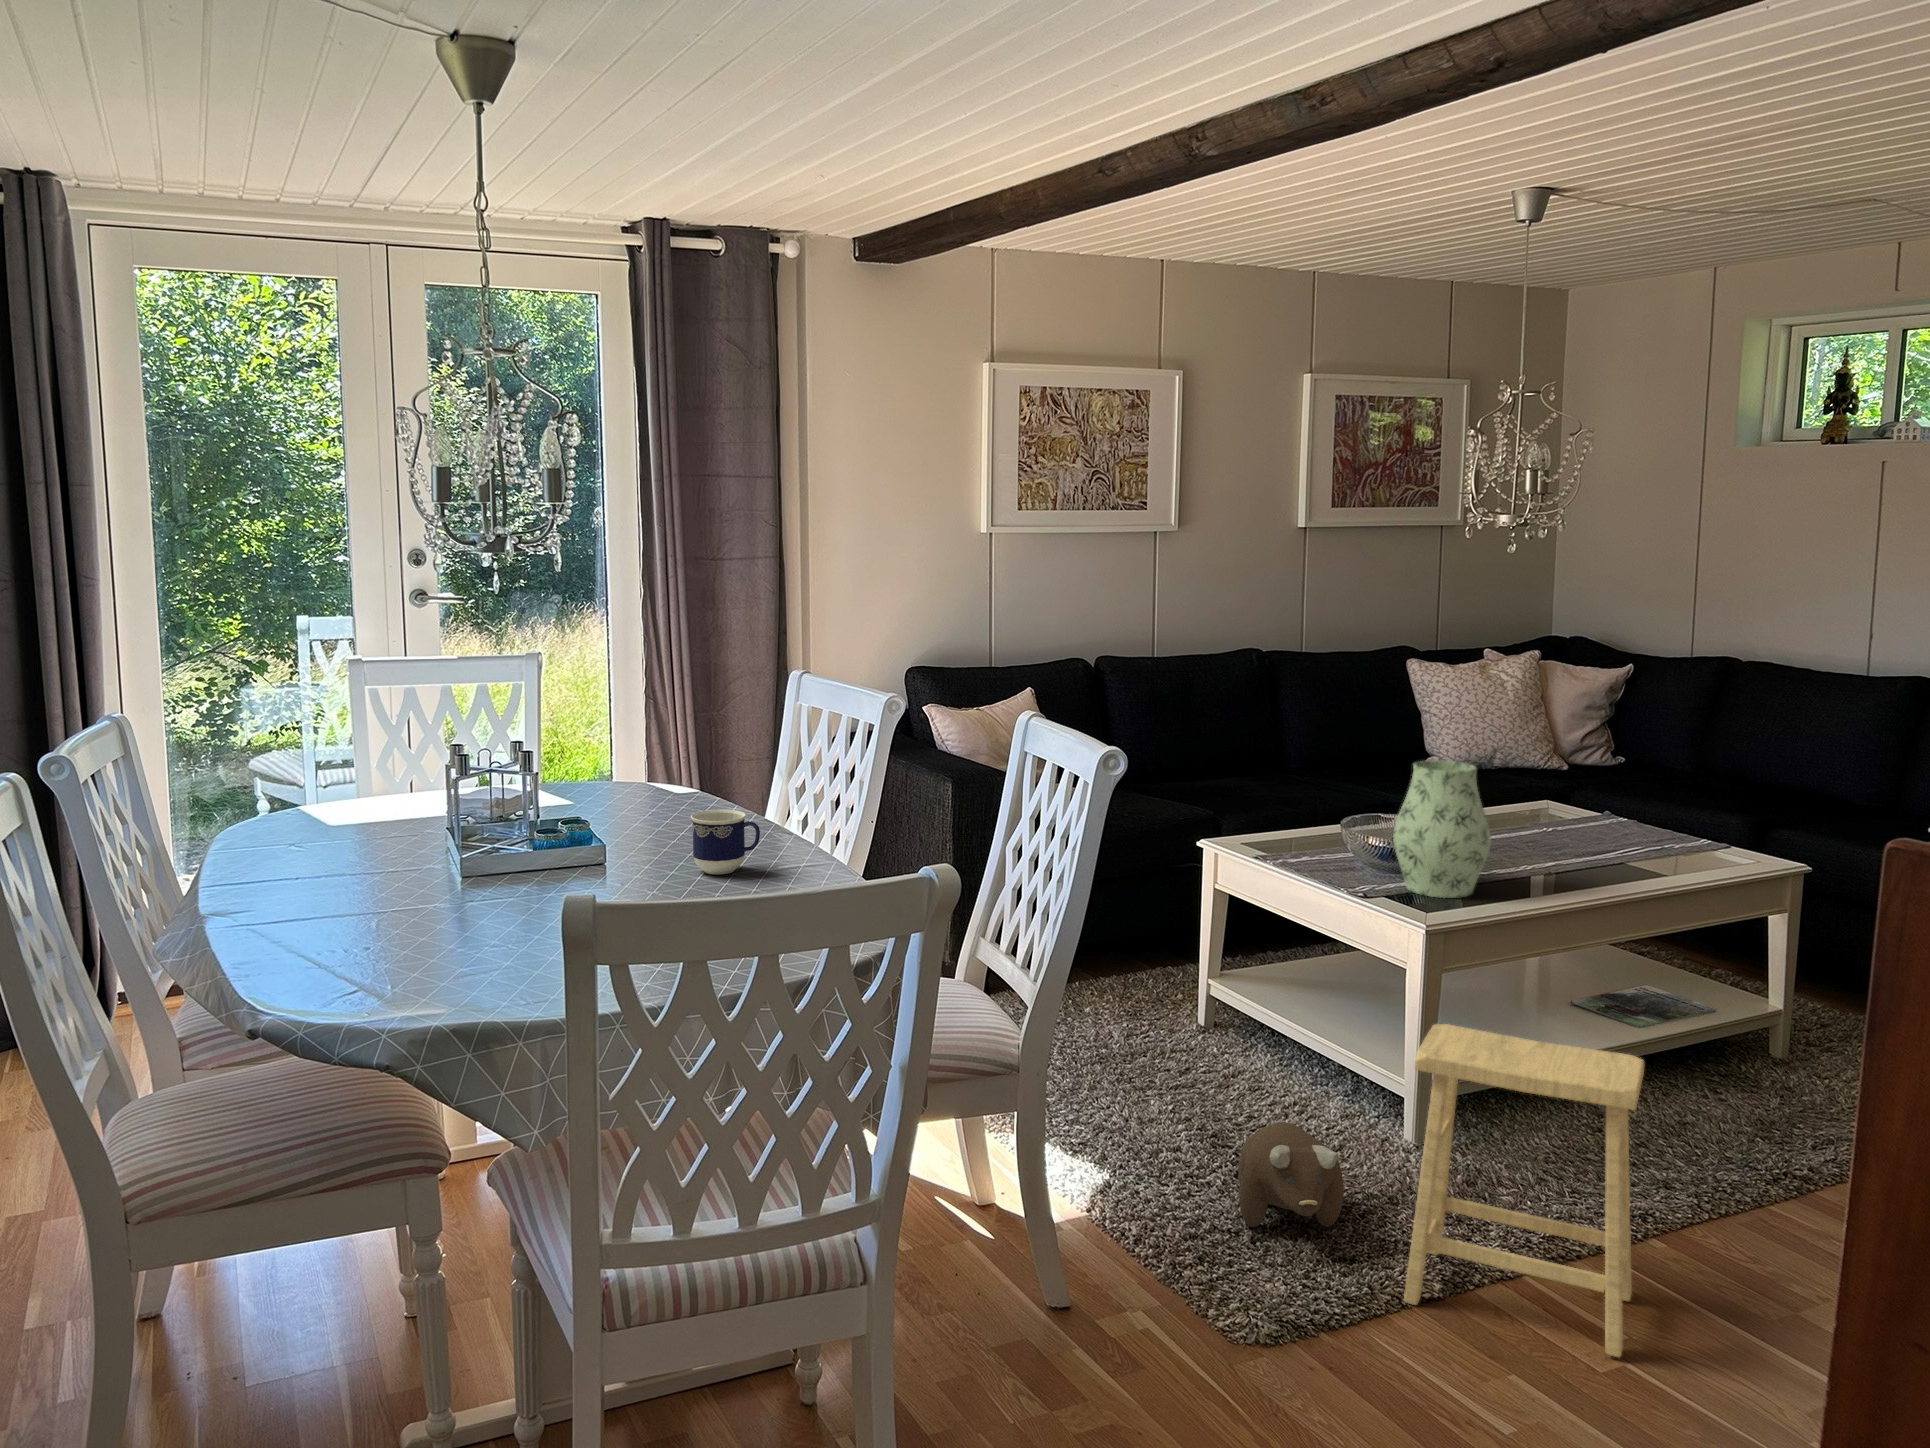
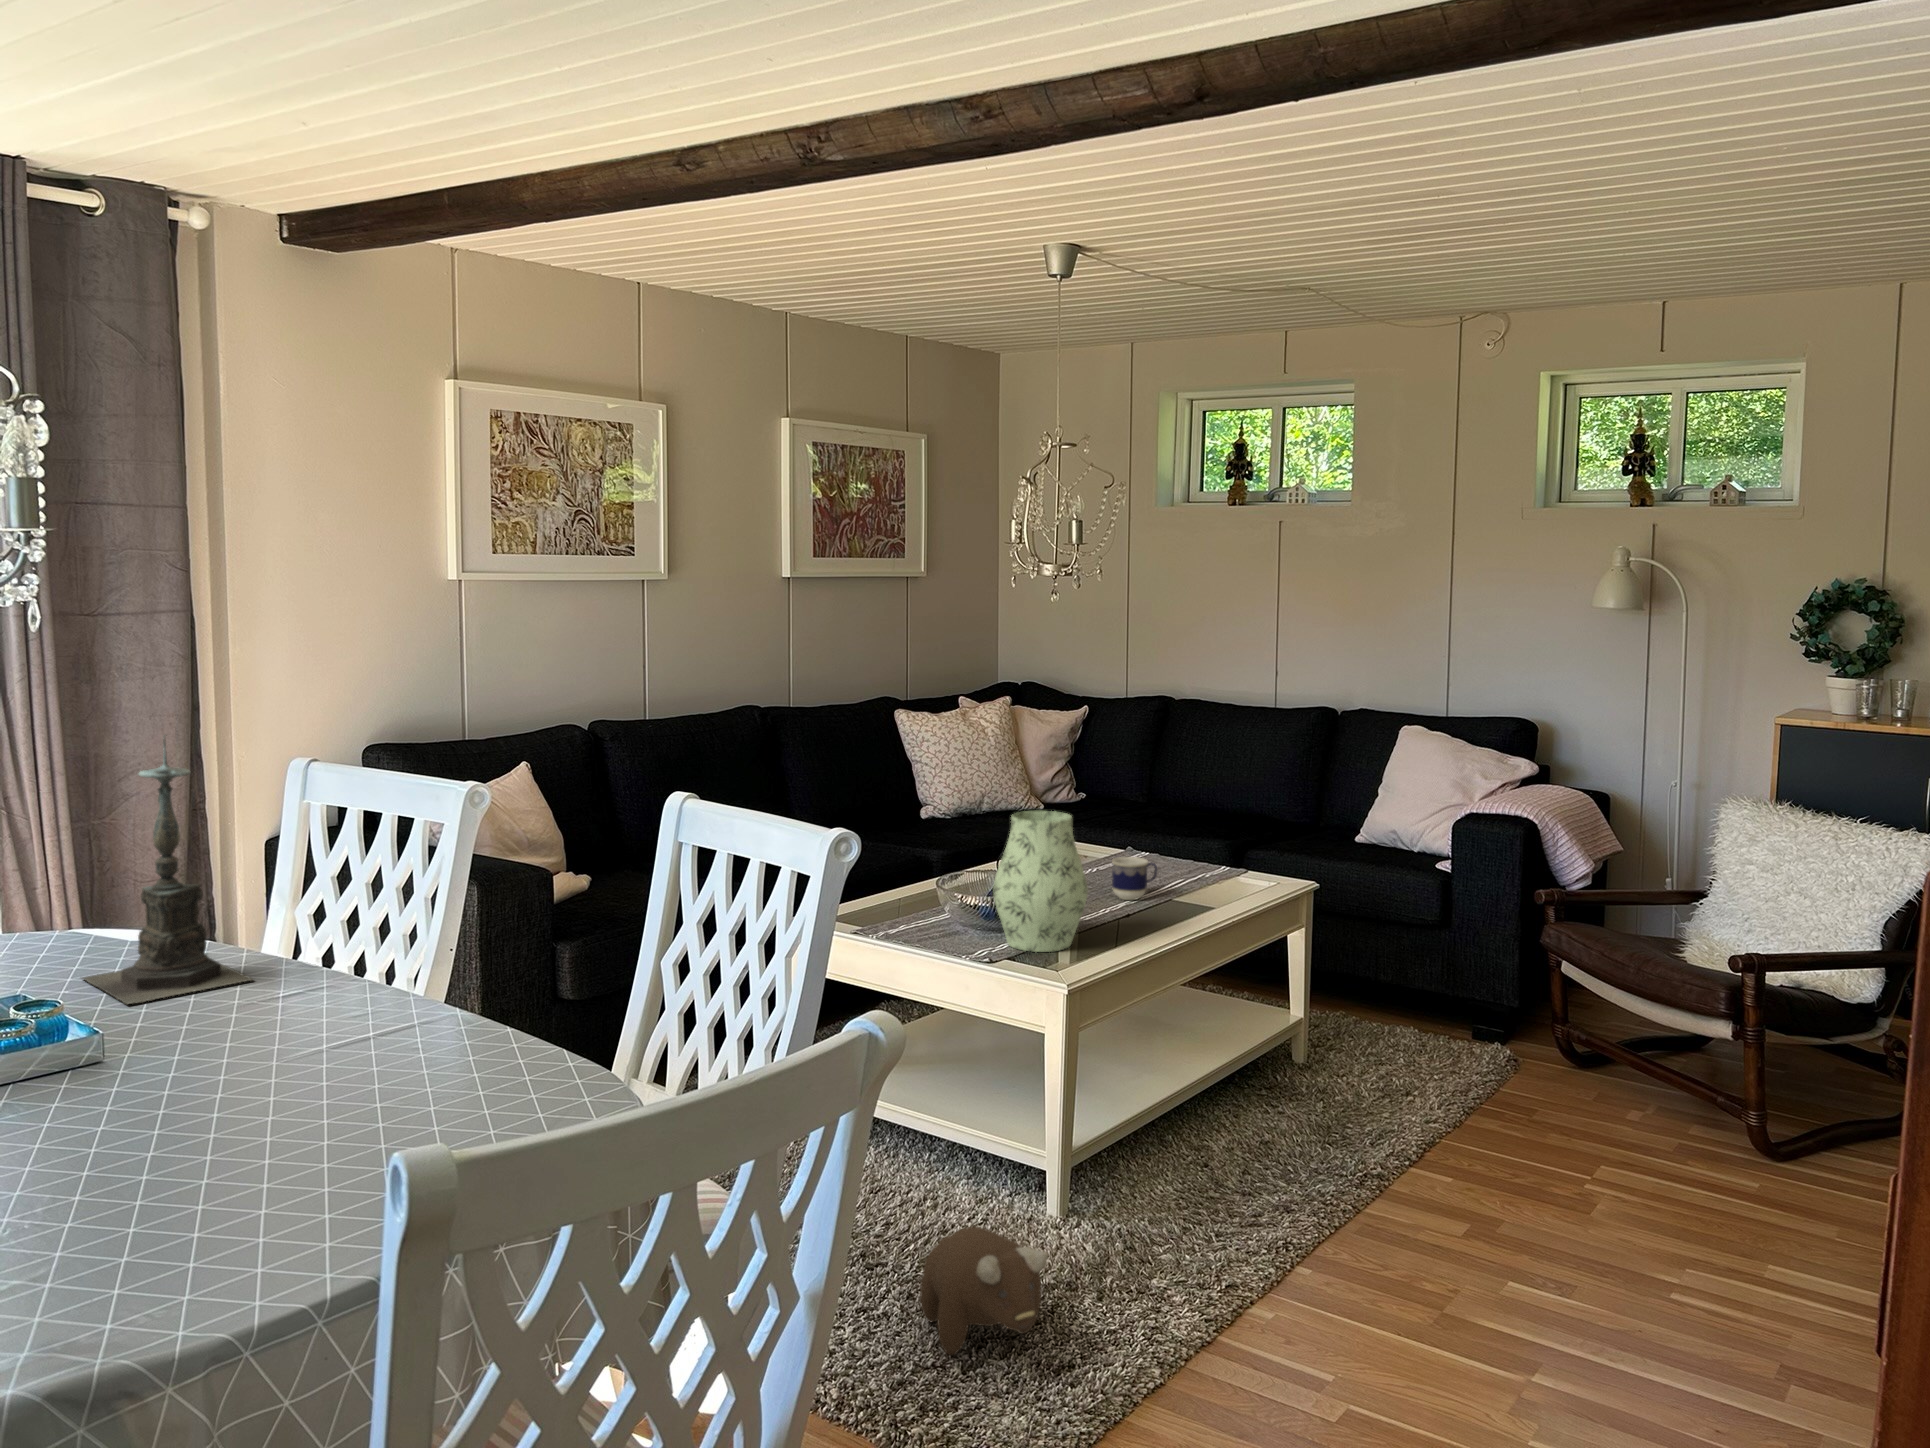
candle holder: none [626,650,722,832] -> present [82,736,252,1004]
cup: present [691,809,760,874] -> present [1112,857,1157,900]
magazine: present [1571,985,1717,1028] -> none [1136,1009,1253,1054]
footstool: present [1404,1024,1644,1357] -> none [1126,1090,1355,1403]

